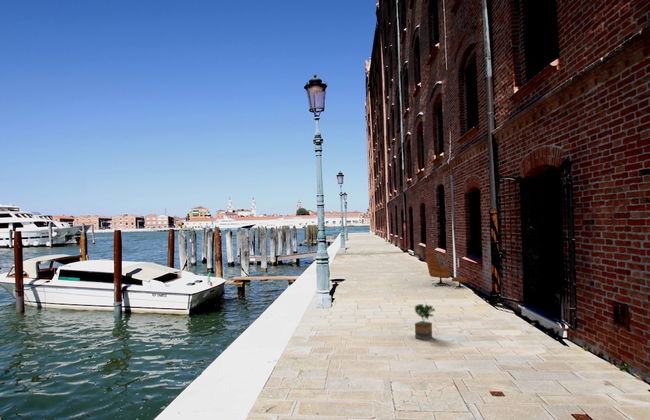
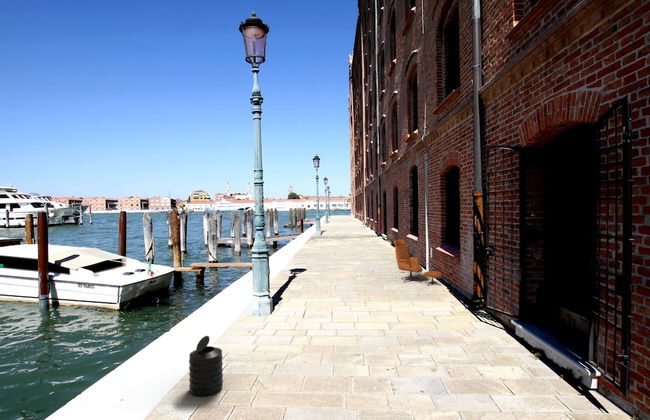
potted tree: present [415,304,435,340] -> none [363,329,396,388]
trash can: none [303,307,324,344] -> present [189,336,223,397]

